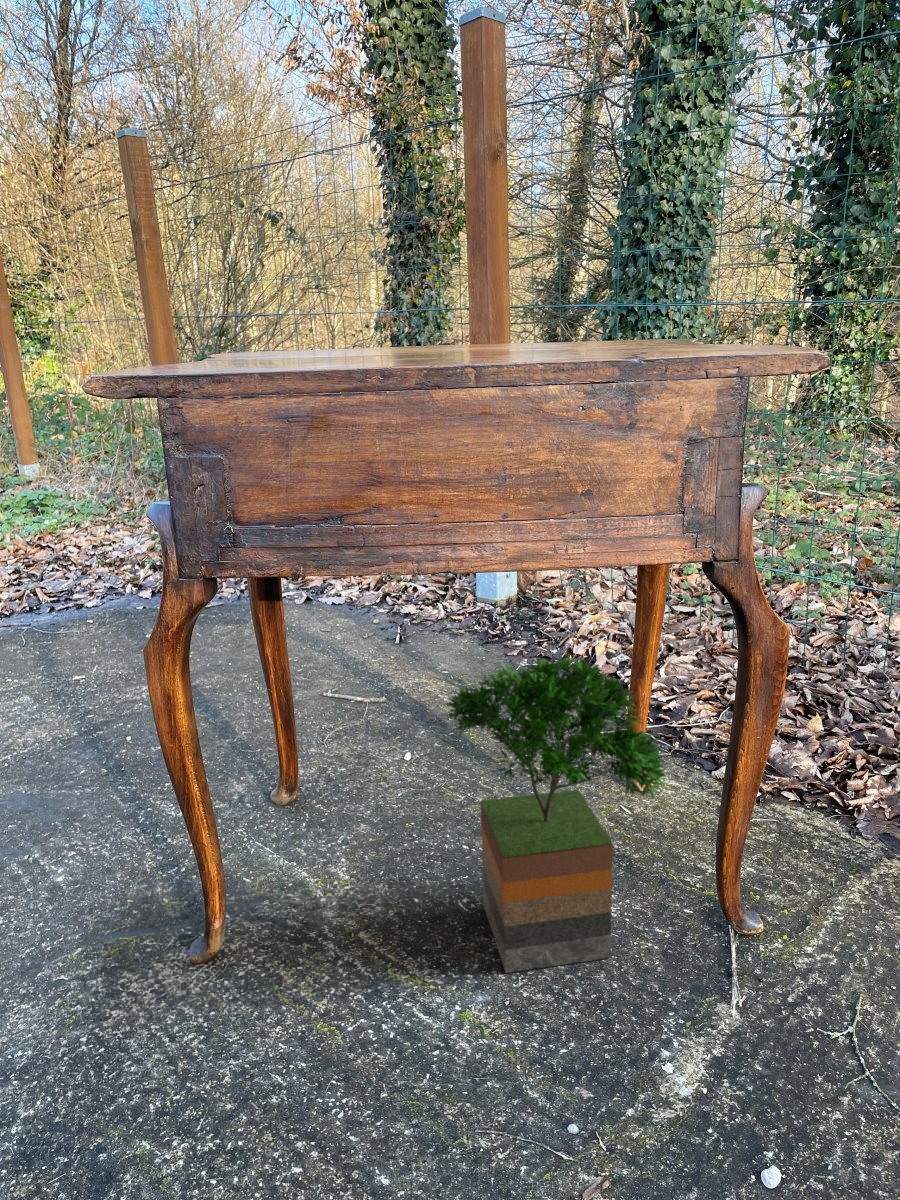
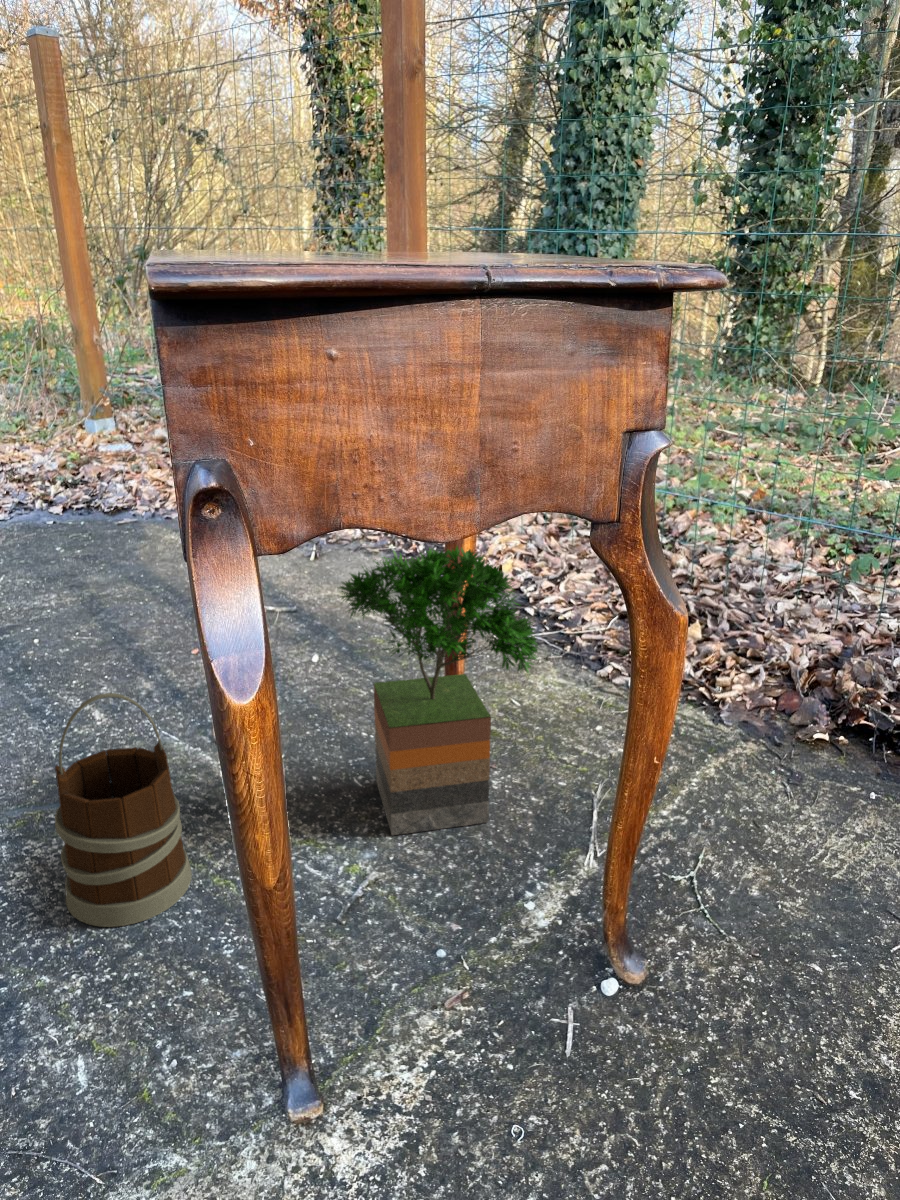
wooden bucket: none [154,829,294,1083] -> present [55,693,192,927]

